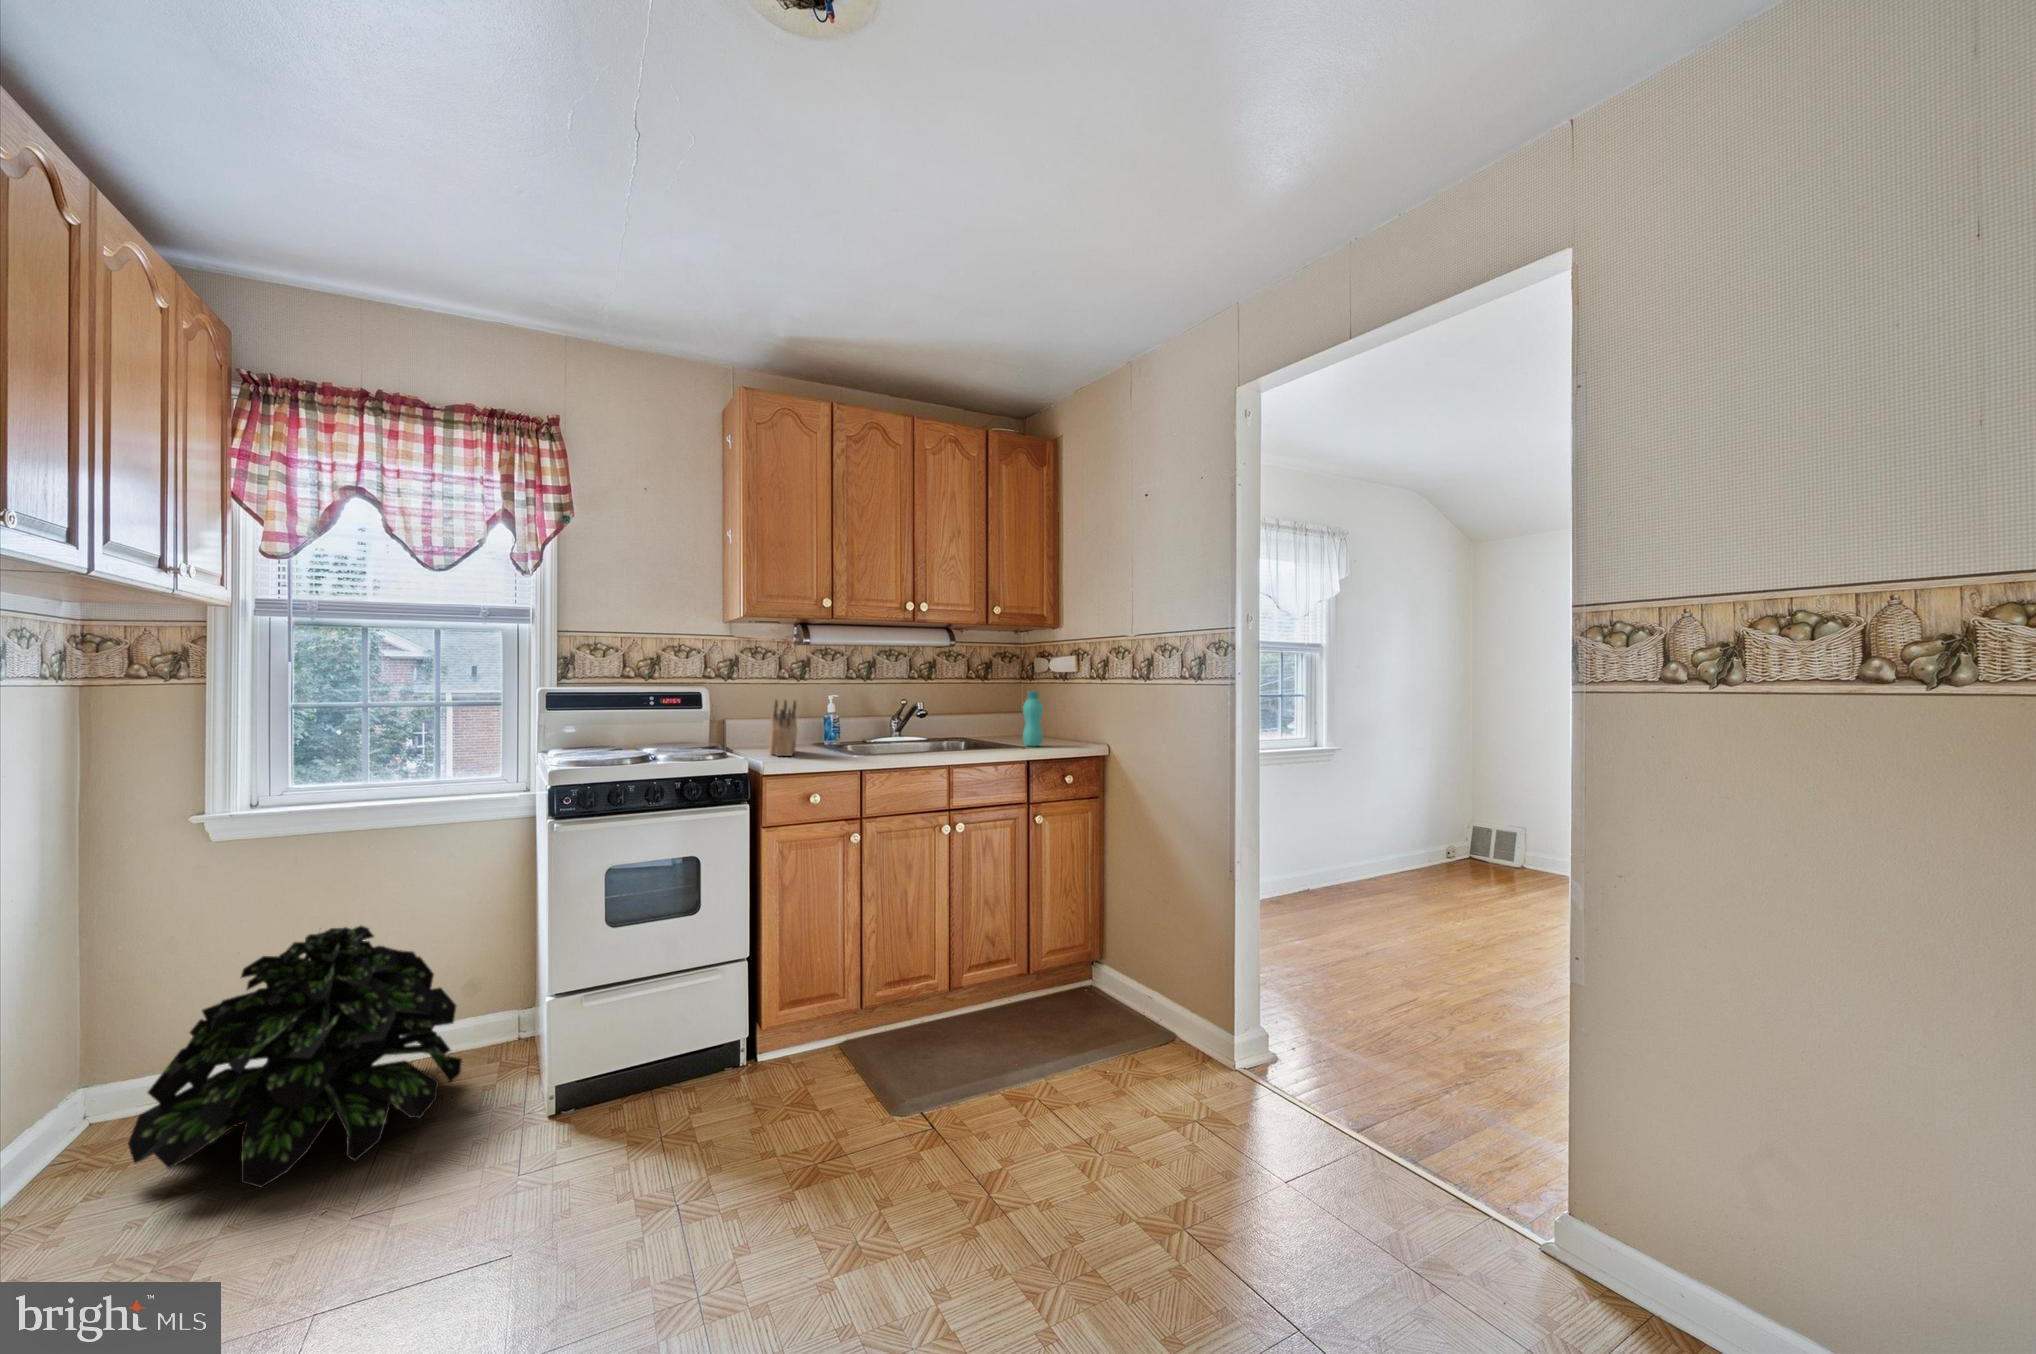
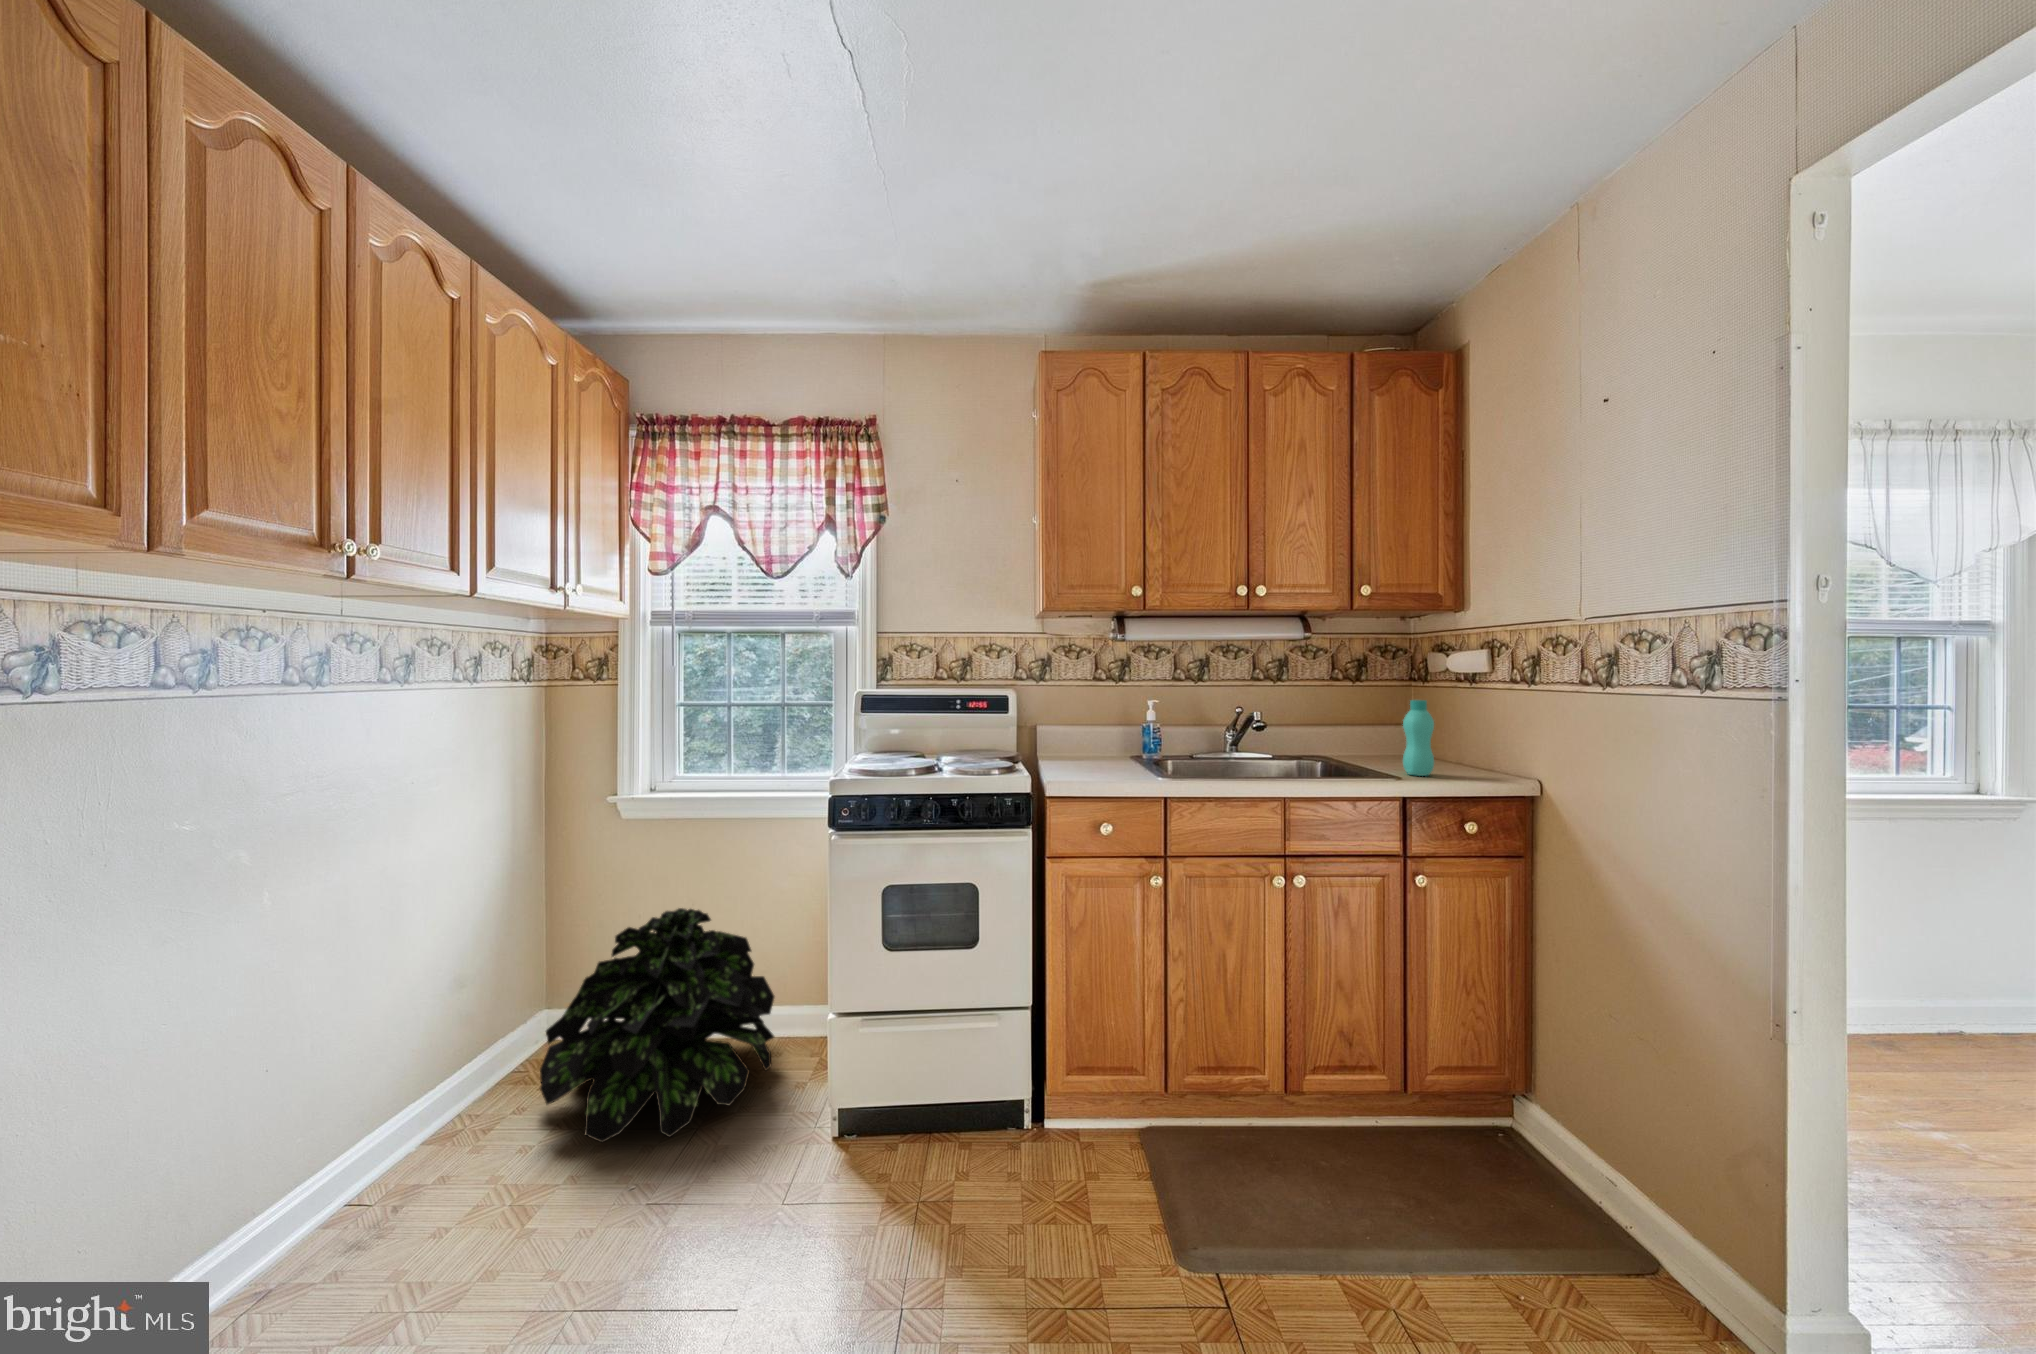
knife block: present [769,700,797,756] -> none [1066,707,1097,773]

